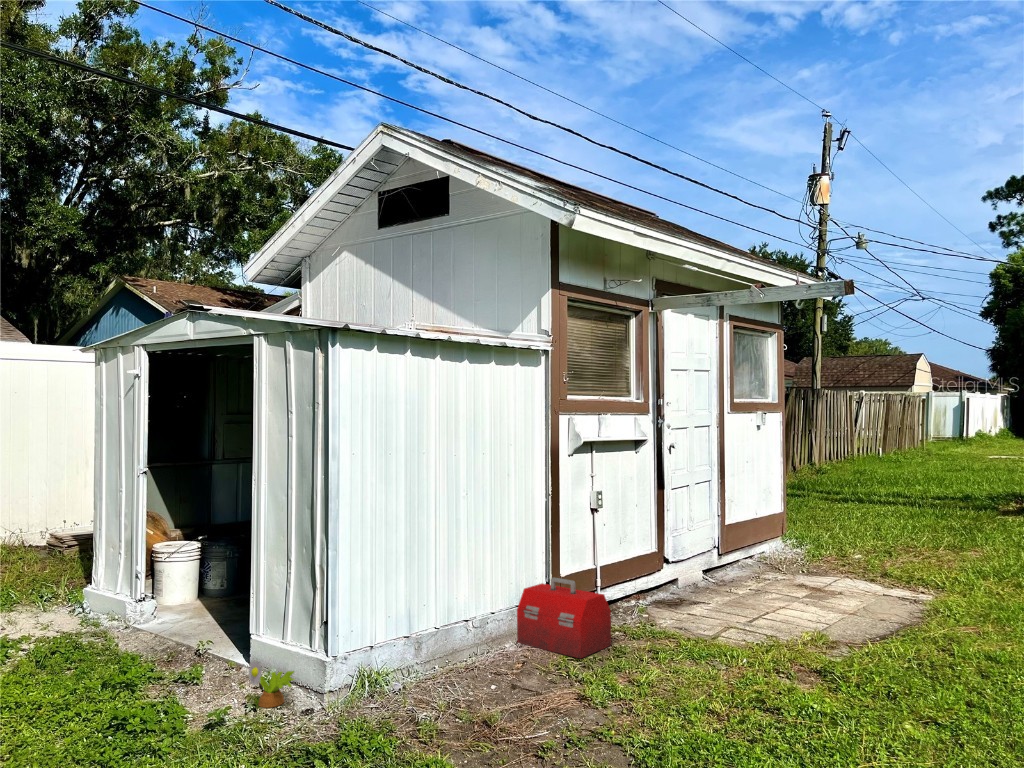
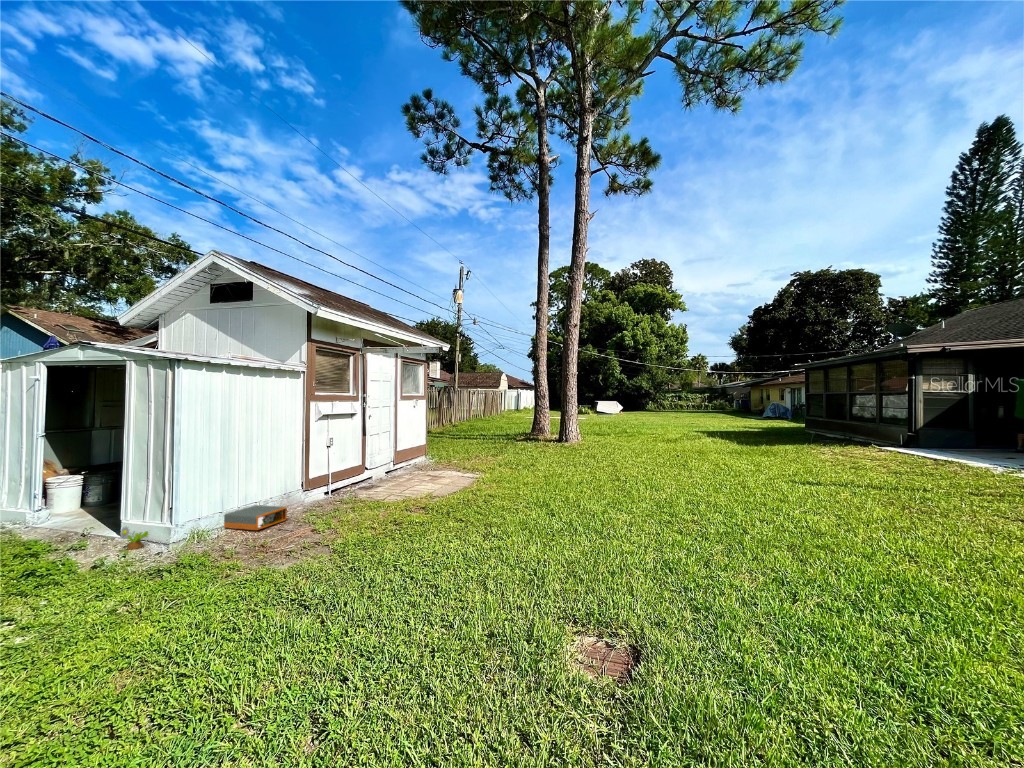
toolbox: present [517,578,611,658] -> none [283,477,330,511]
storage box: none [417,633,533,698] -> present [224,505,287,530]

